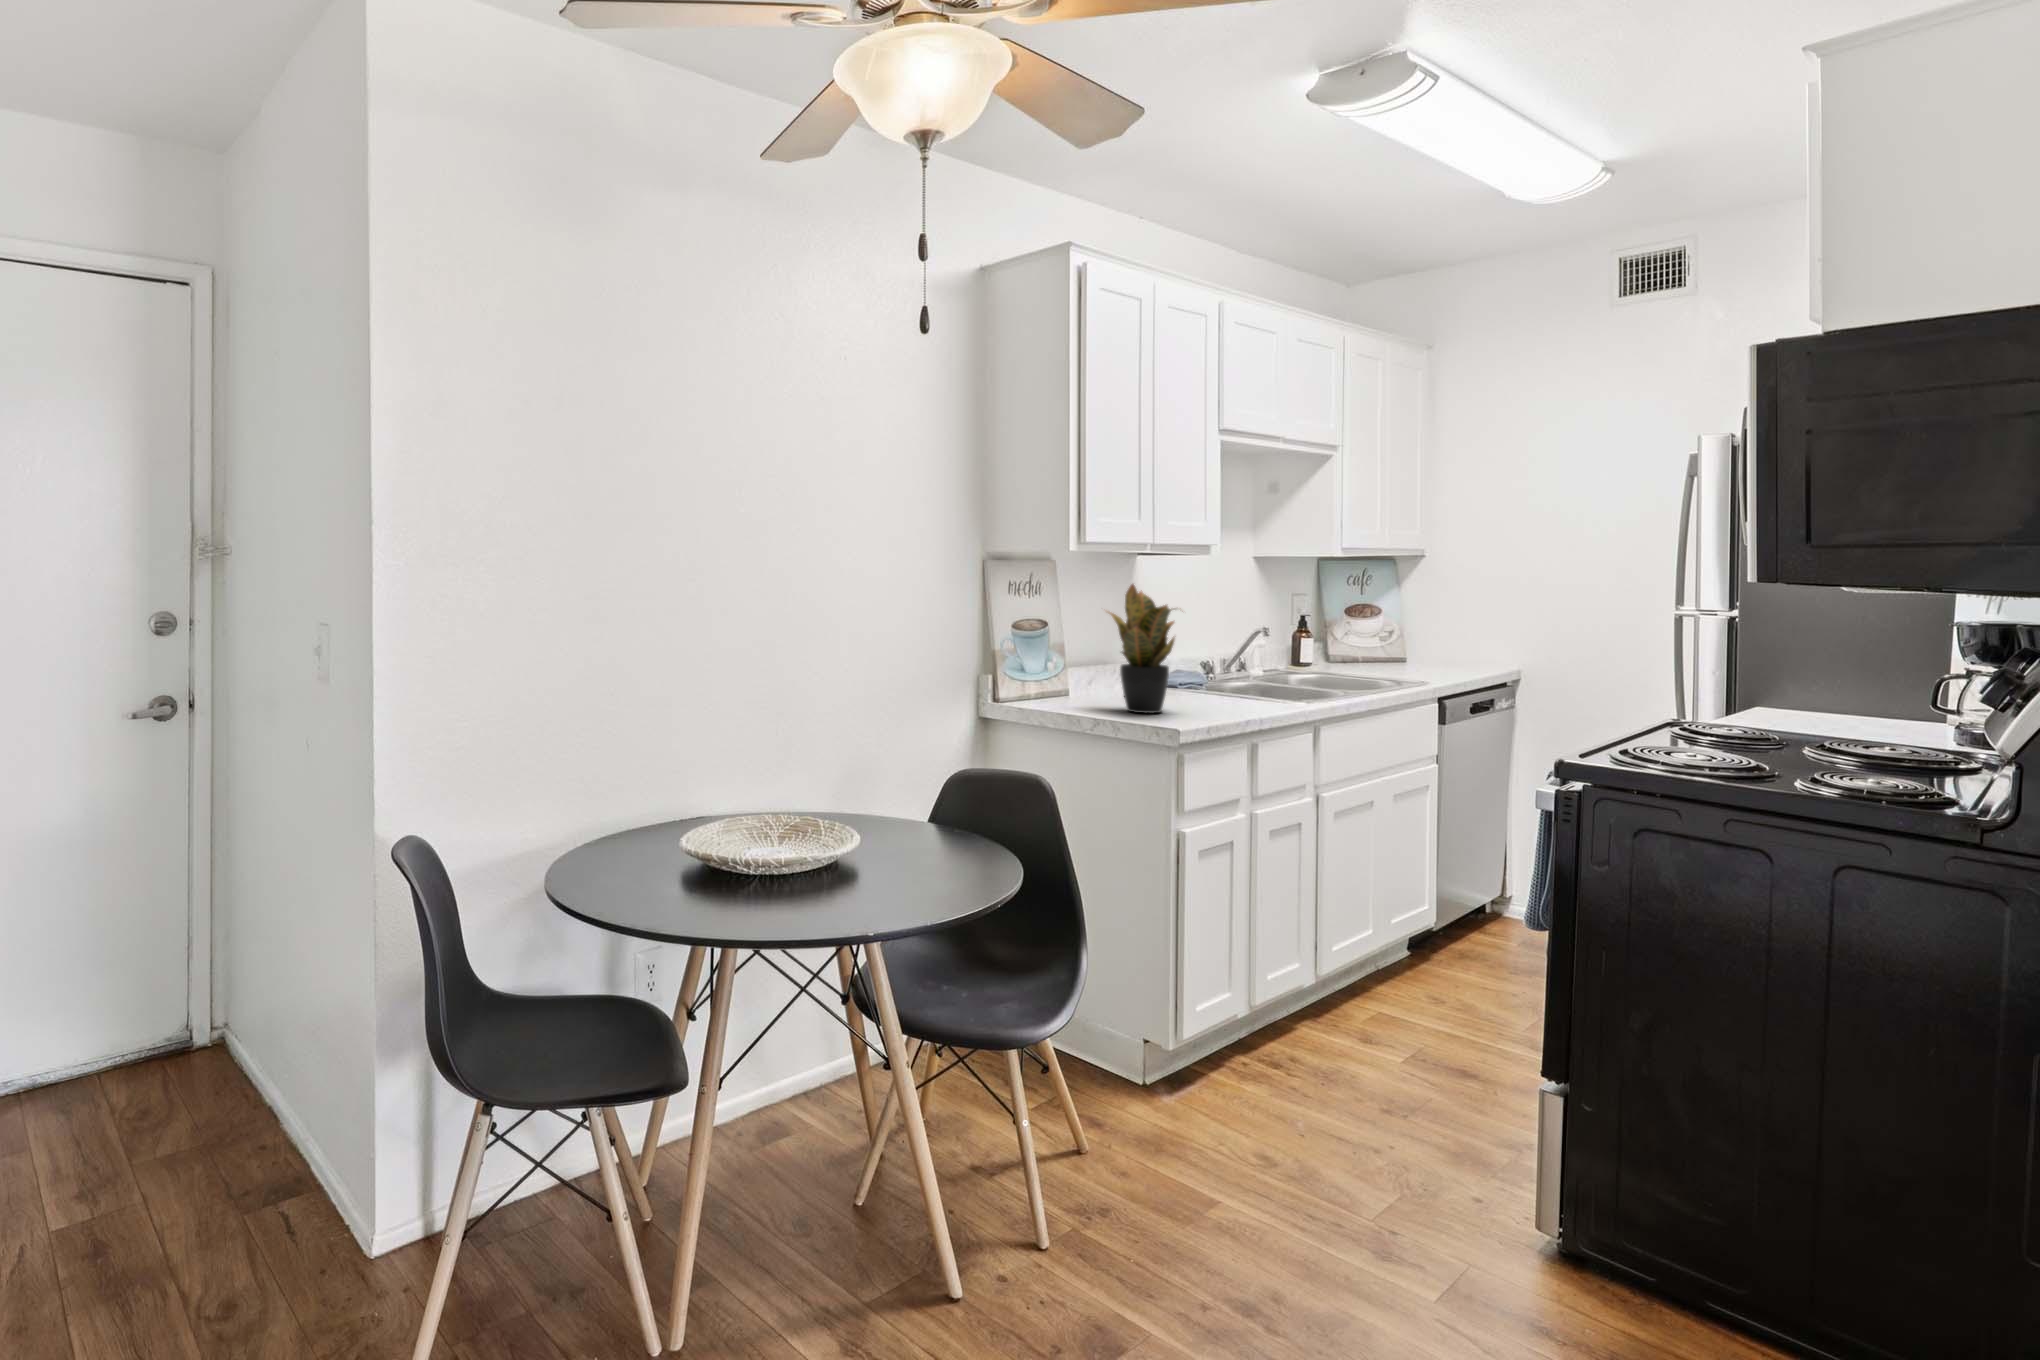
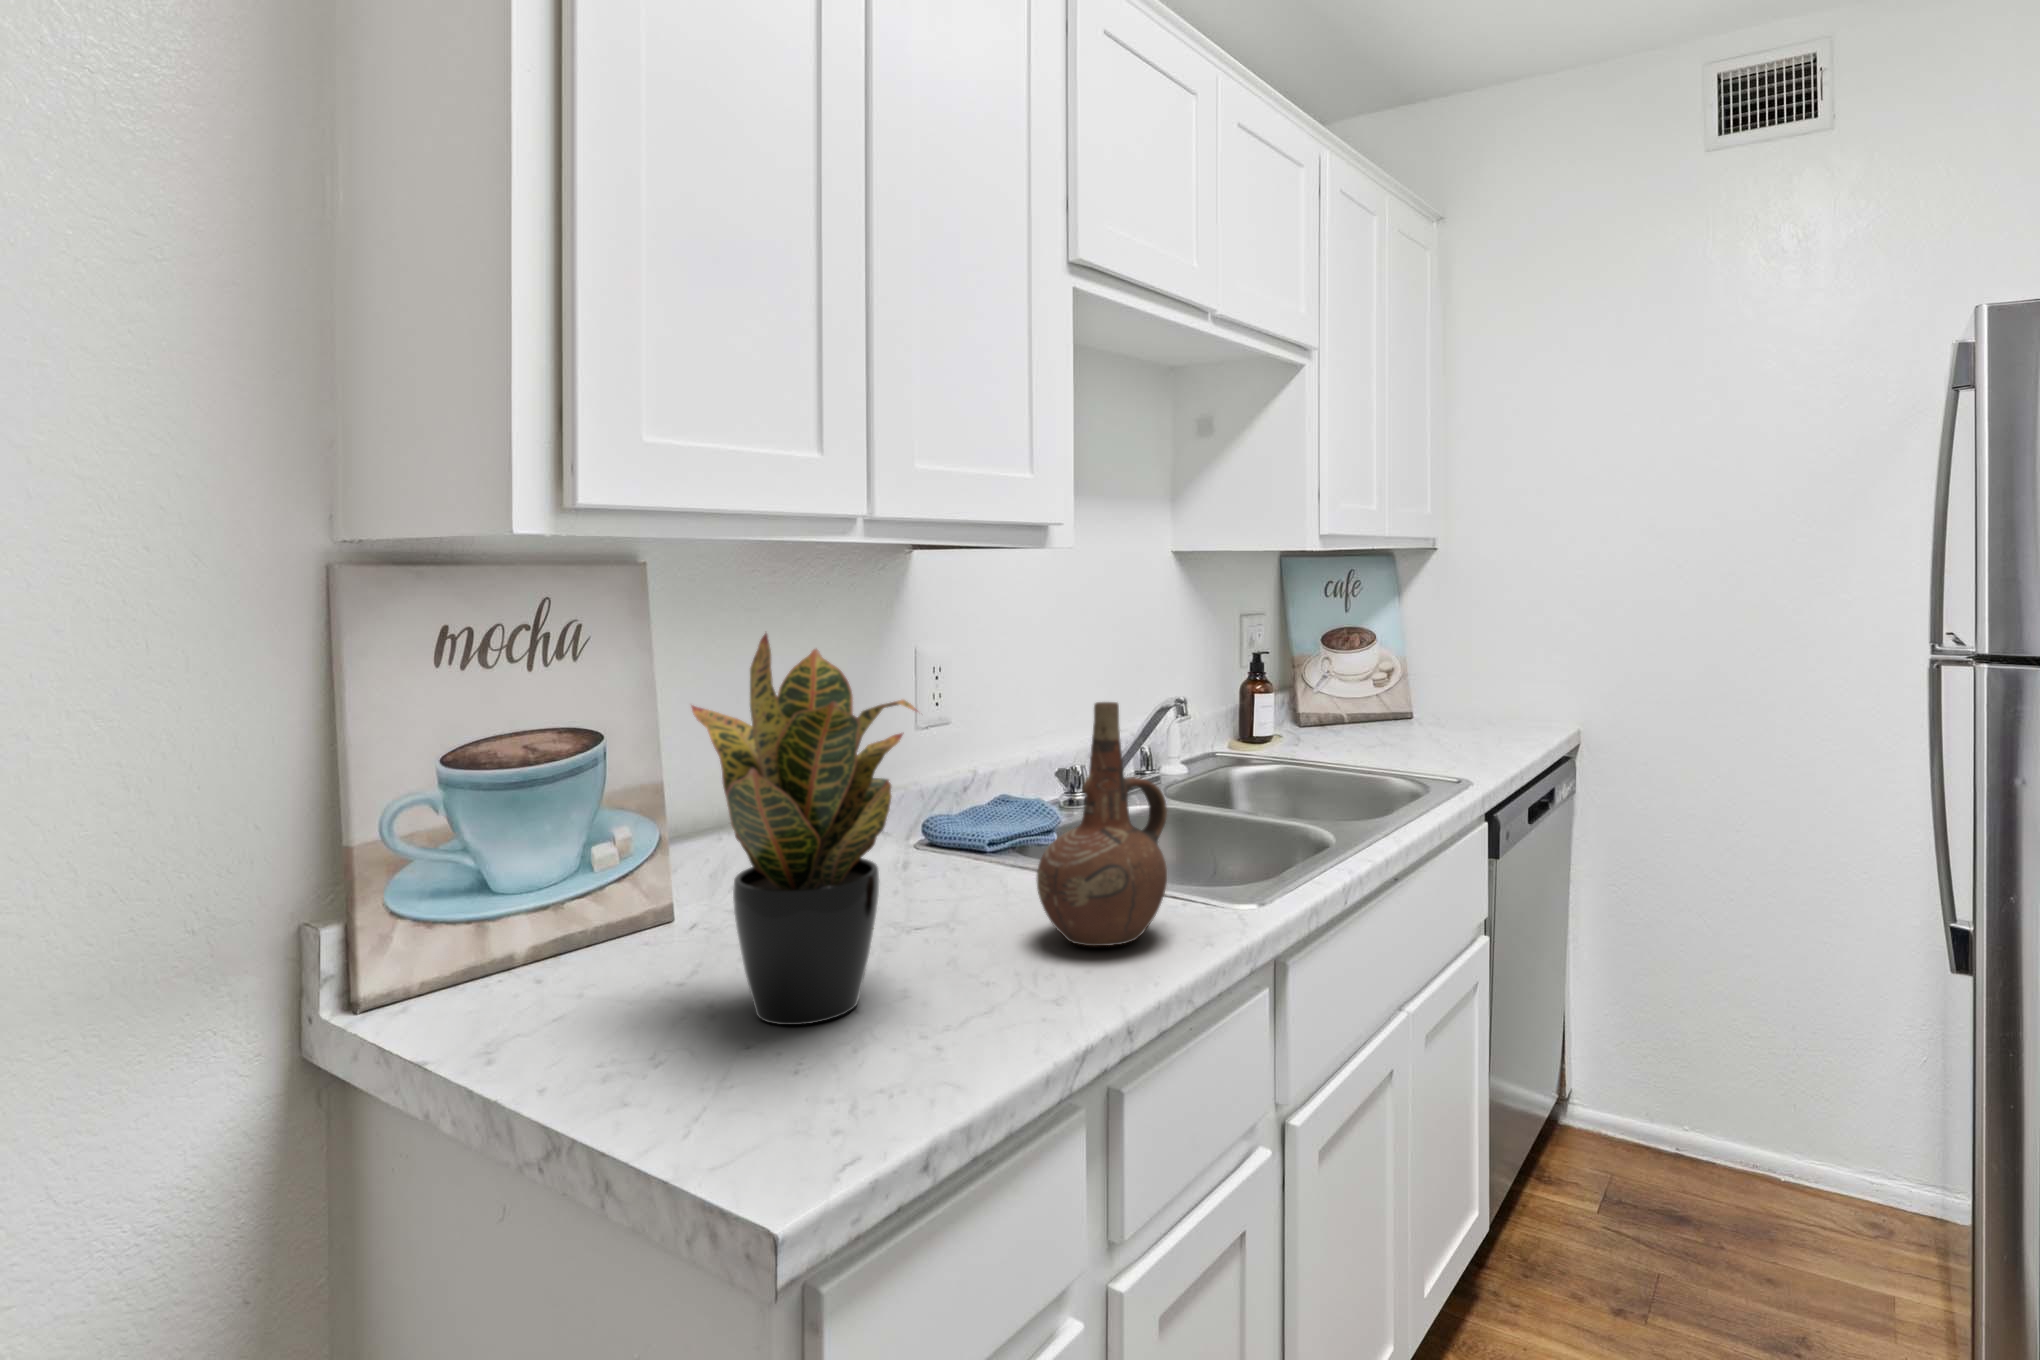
ceramic pitcher: none [1217,616,1270,708] -> present [1036,702,1167,946]

